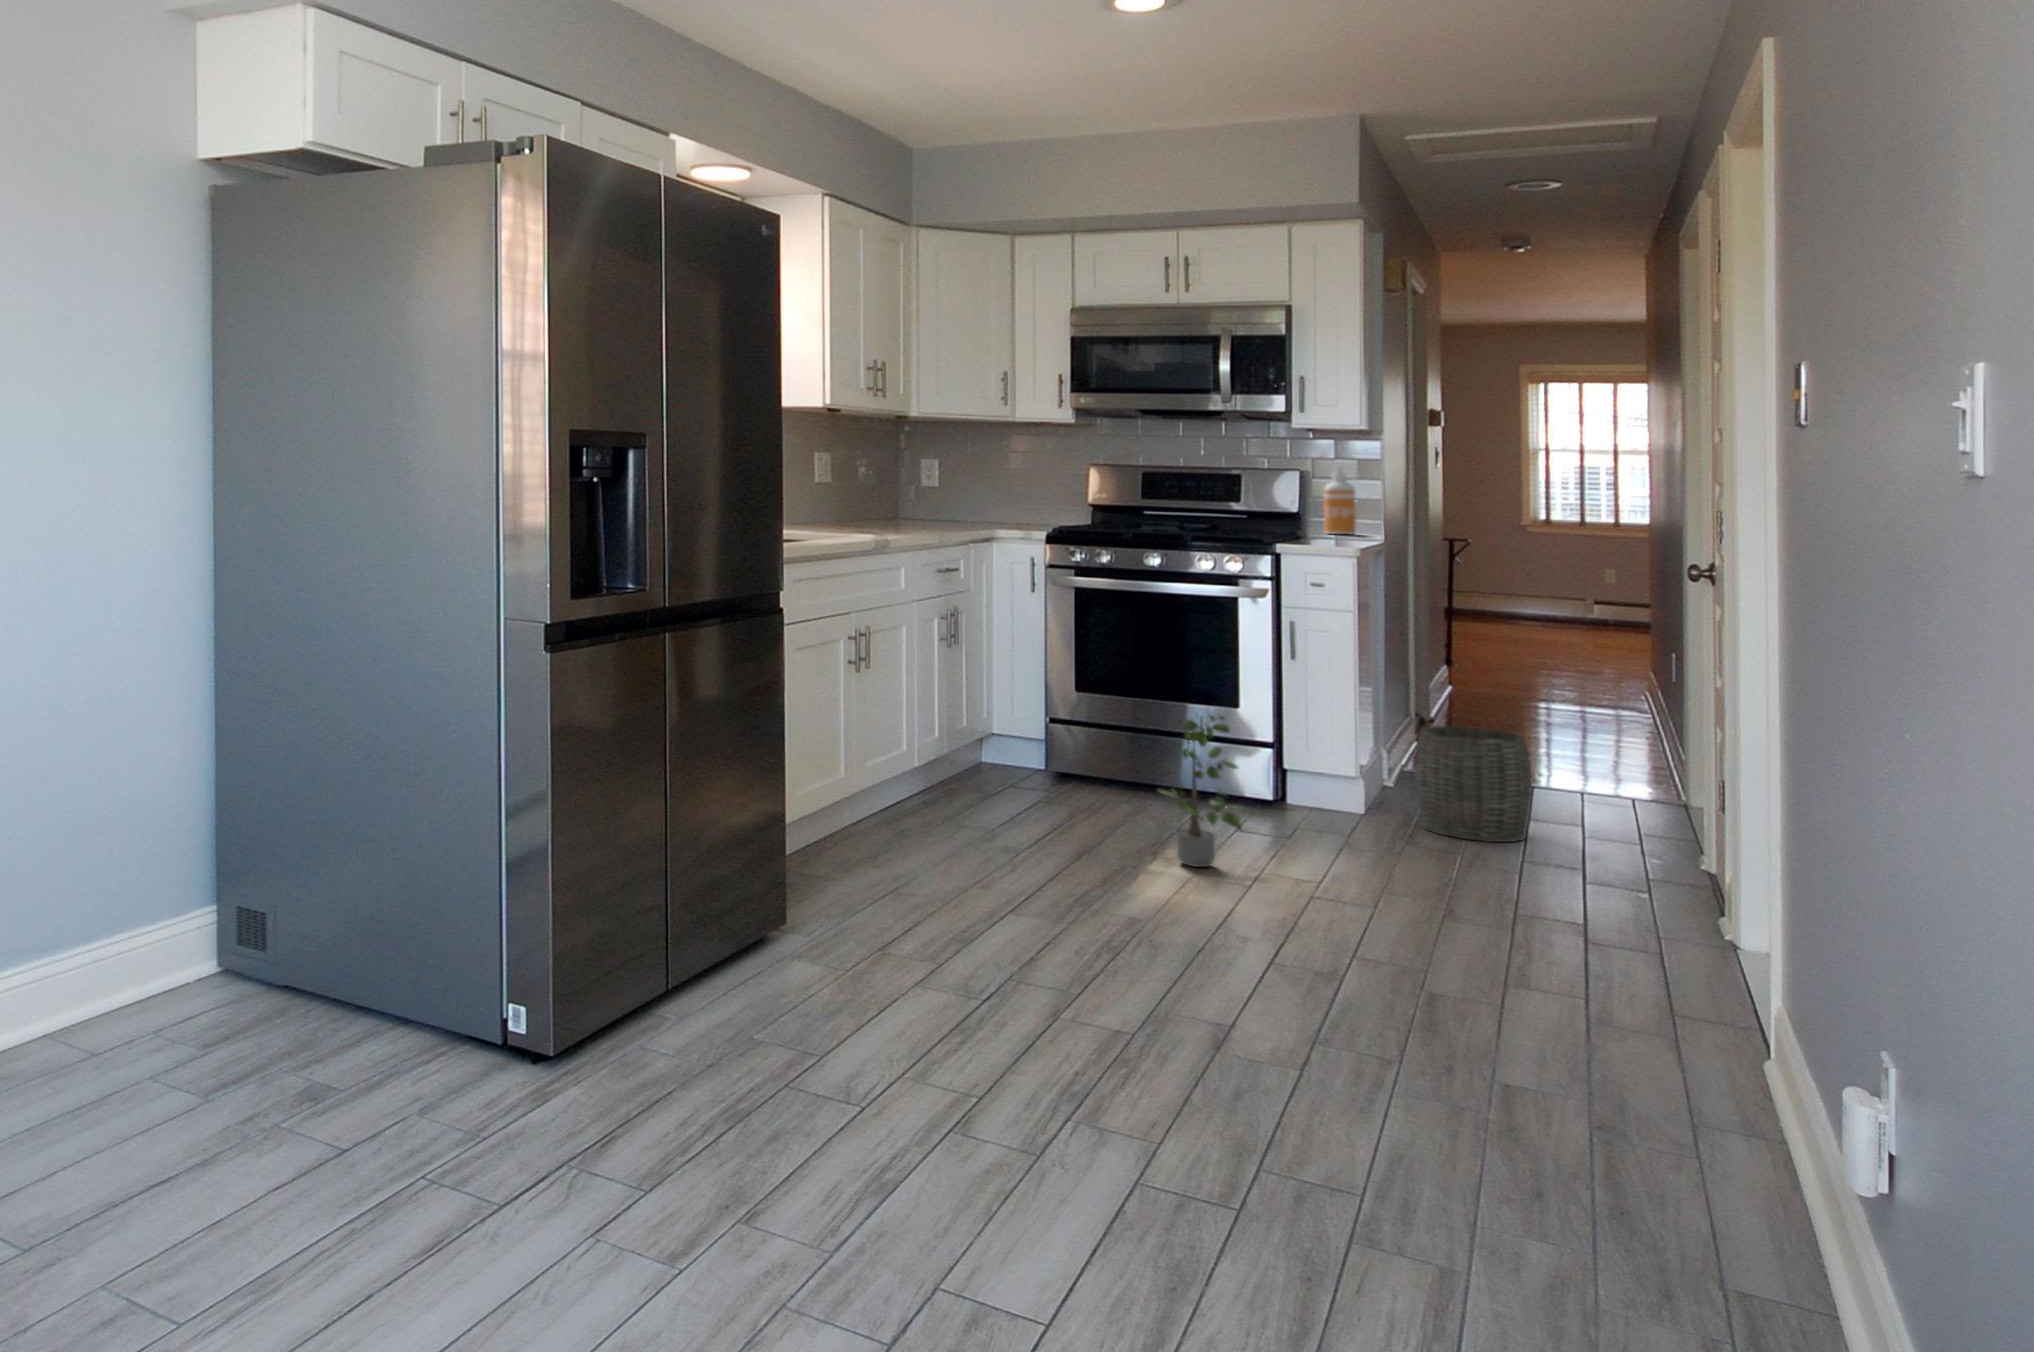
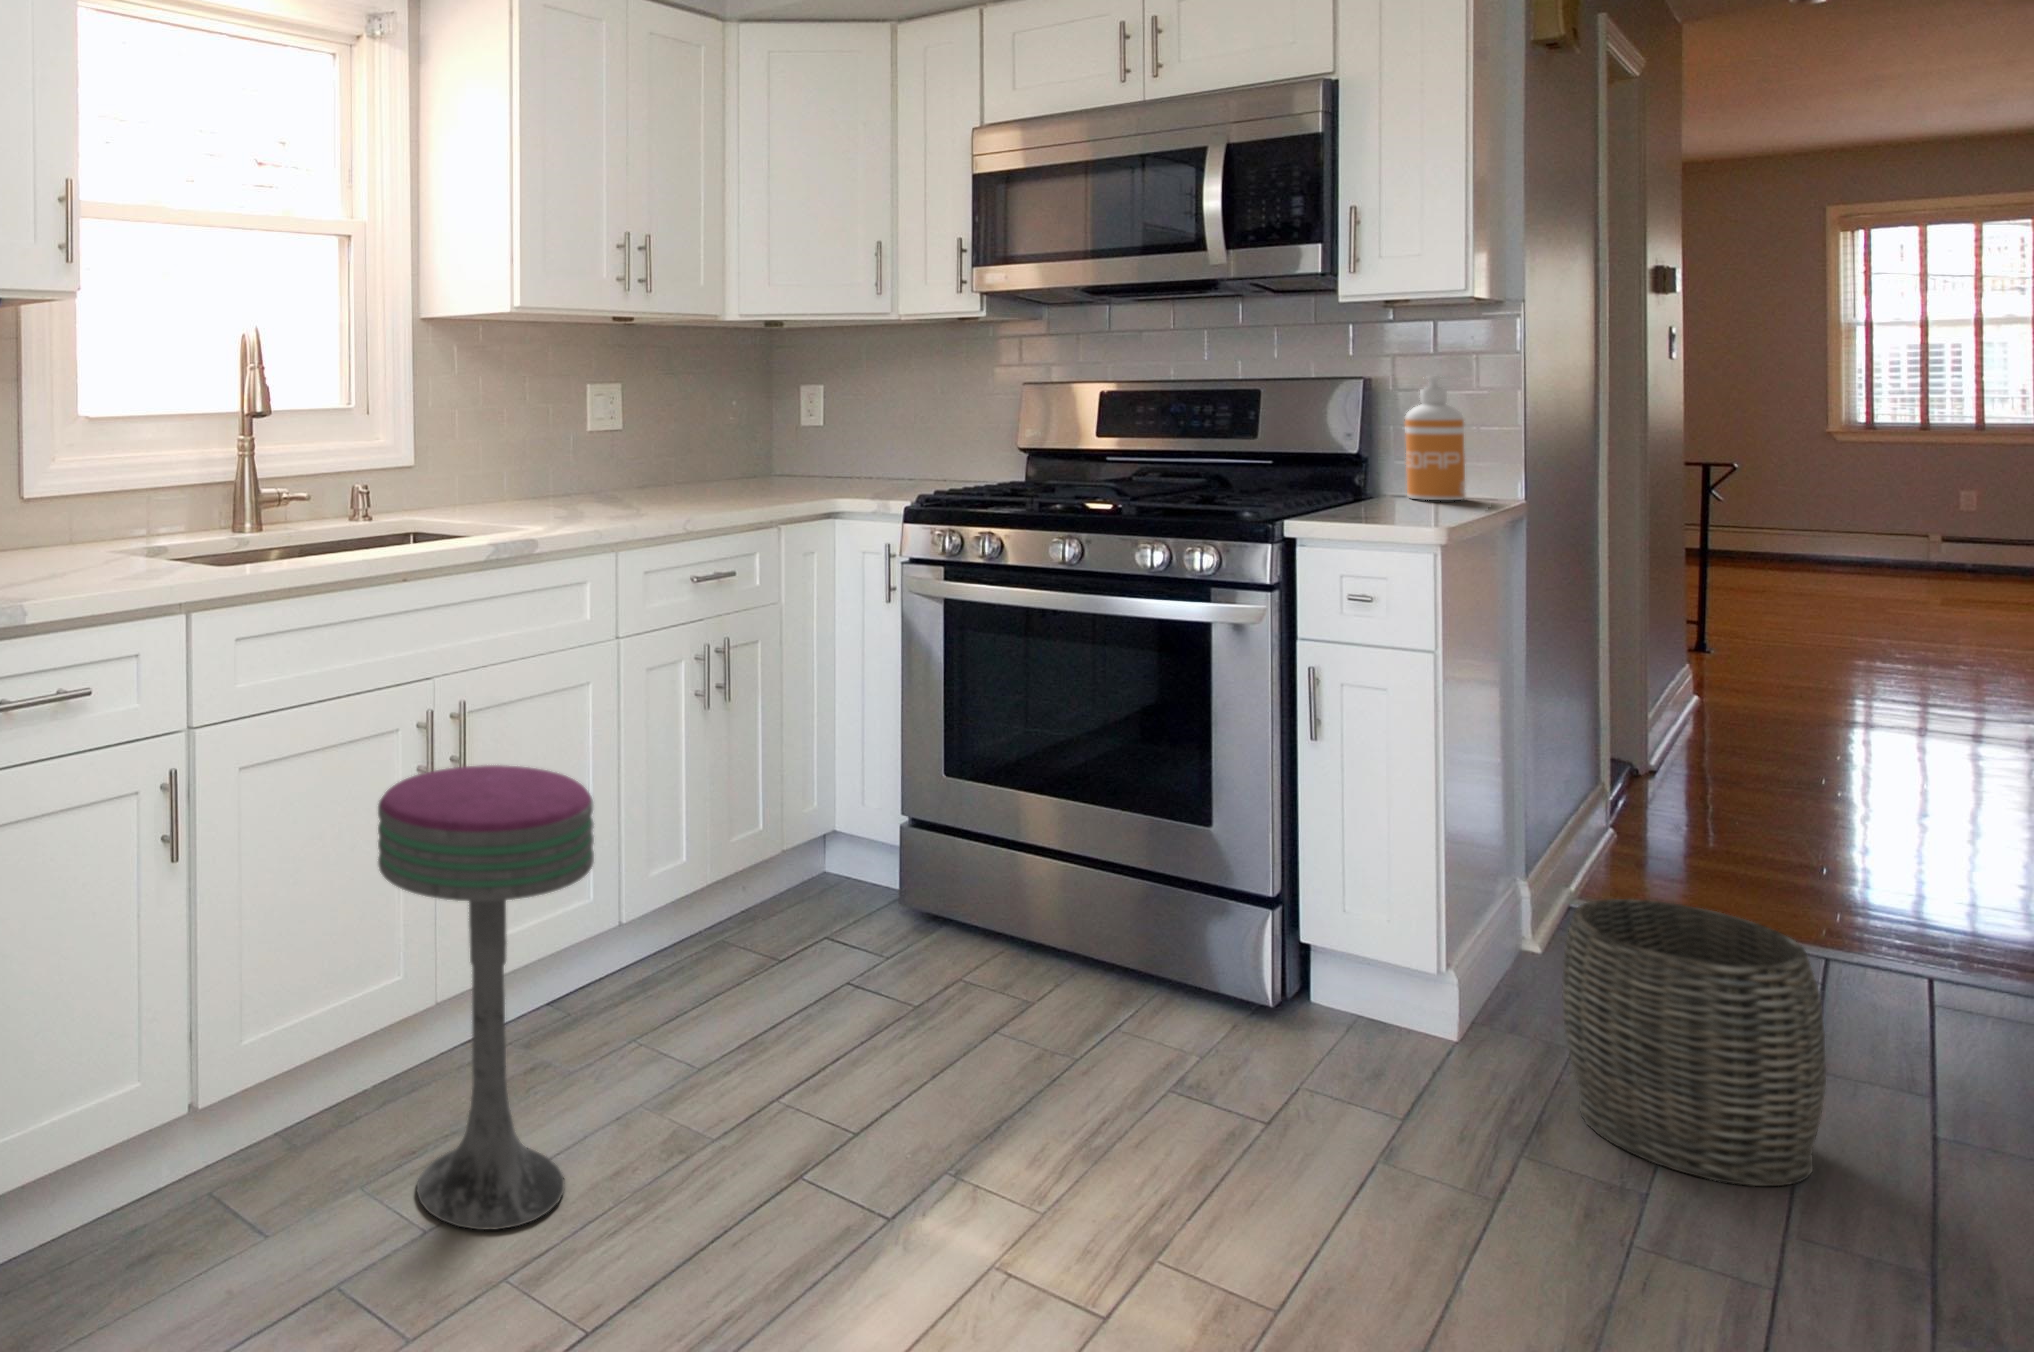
bar stool: none [884,654,995,866] -> present [378,765,594,1230]
potted plant: present [1160,715,1244,867] -> none [931,921,1135,1268]

